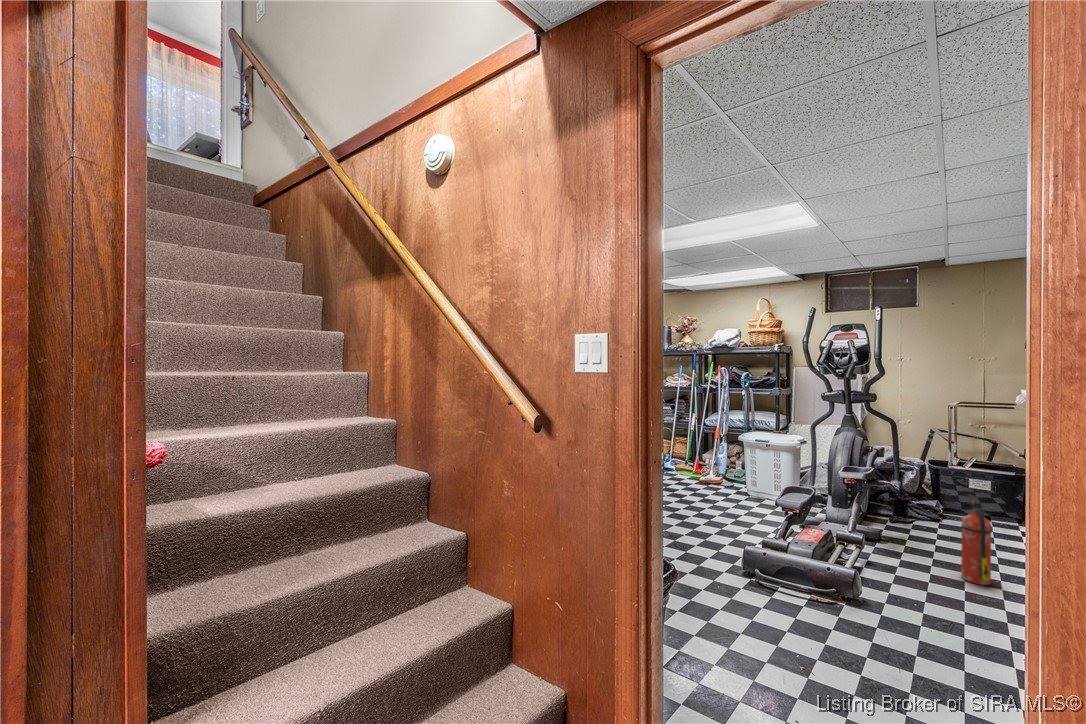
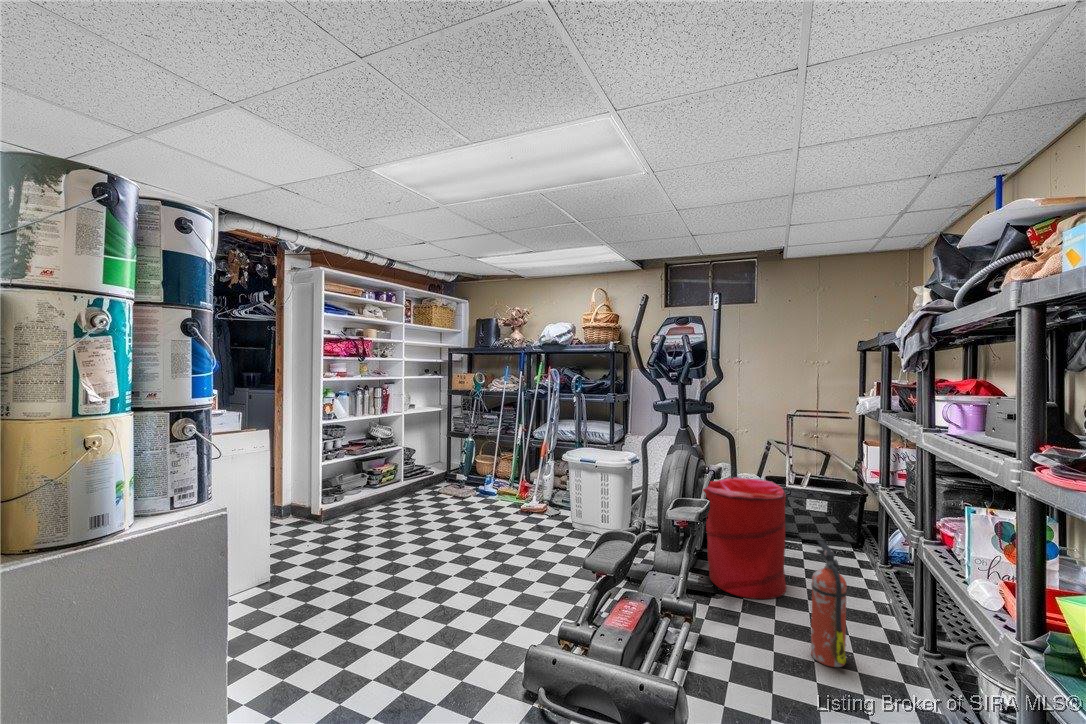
laundry hamper: none [867,455,945,547] -> present [703,477,786,599]

